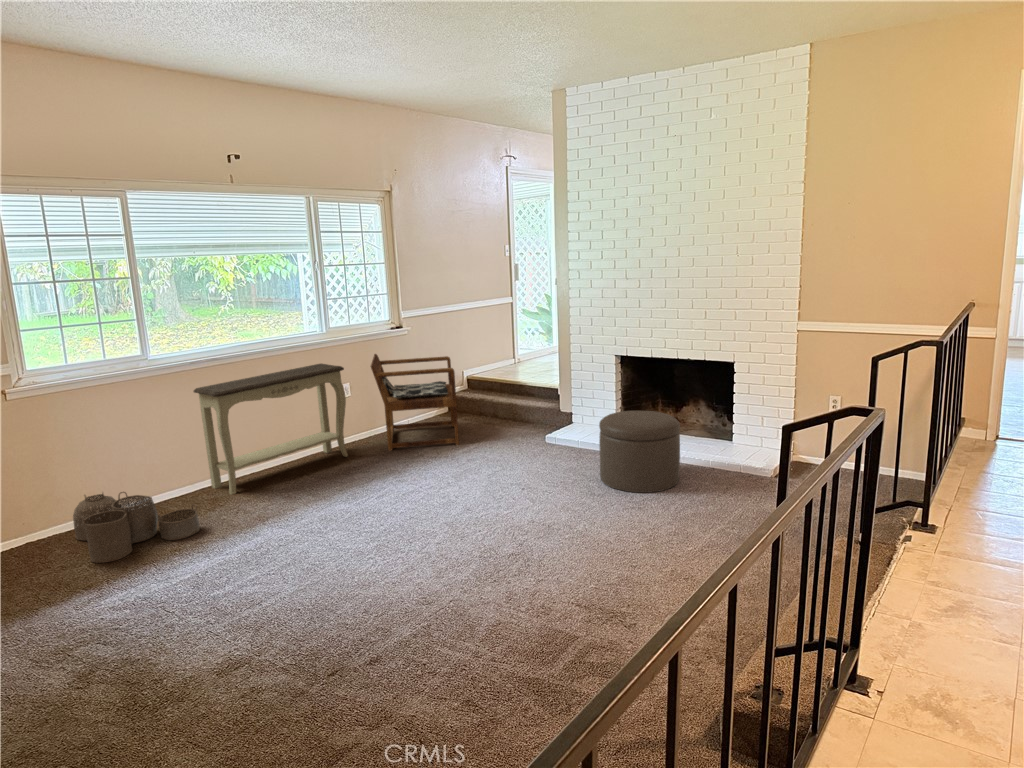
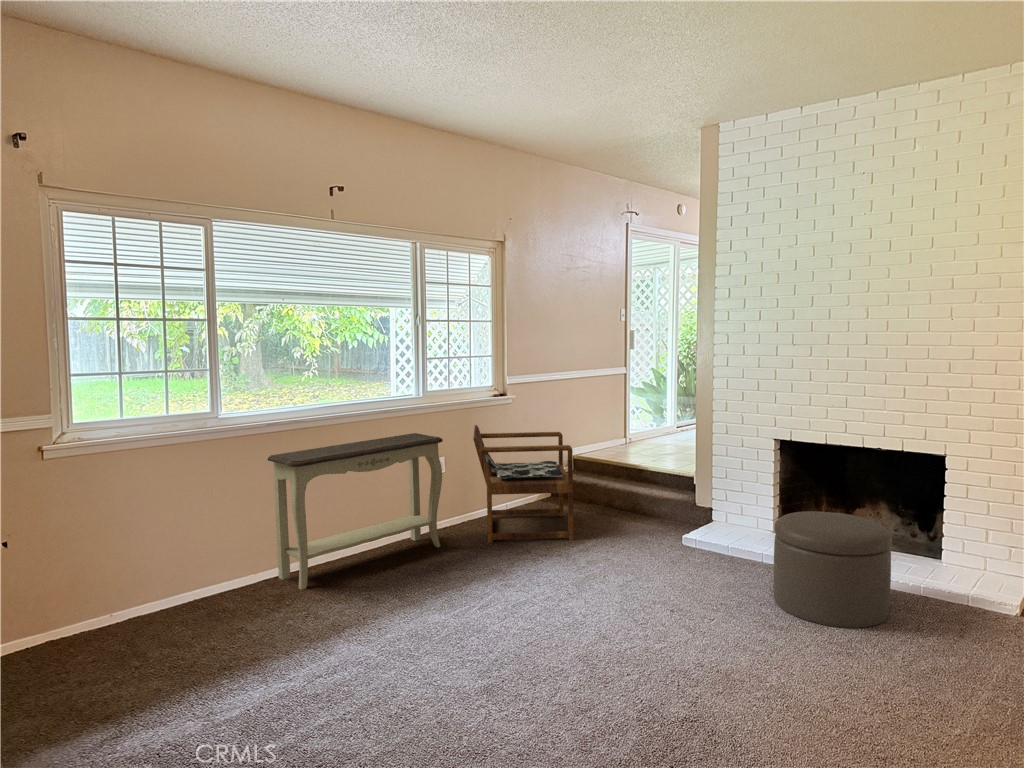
woven basket: present [73,492,200,563] -> none [107,580,259,680]

